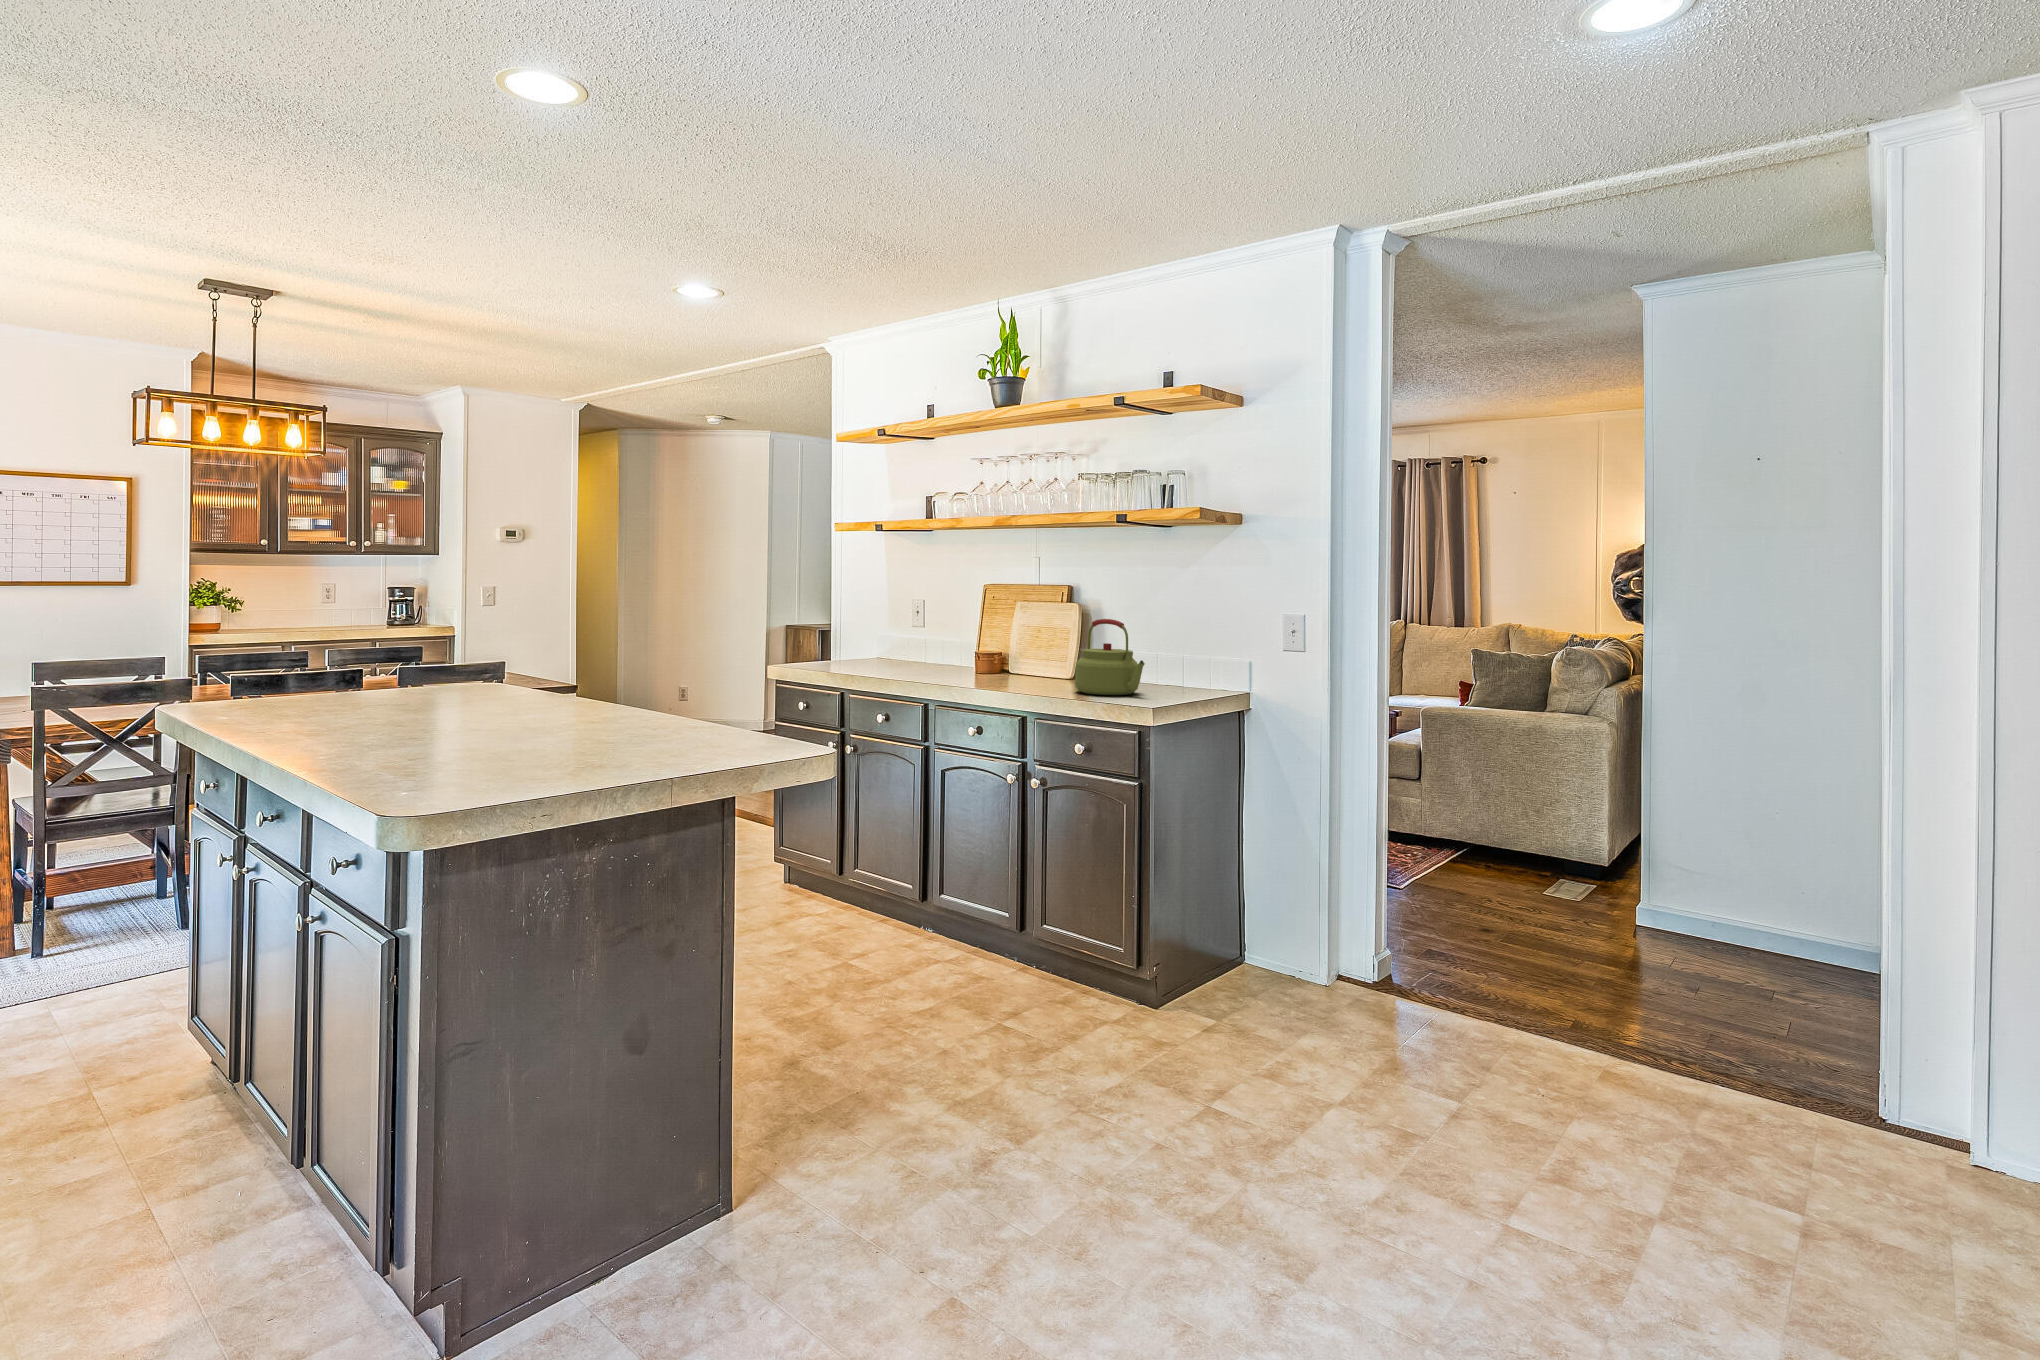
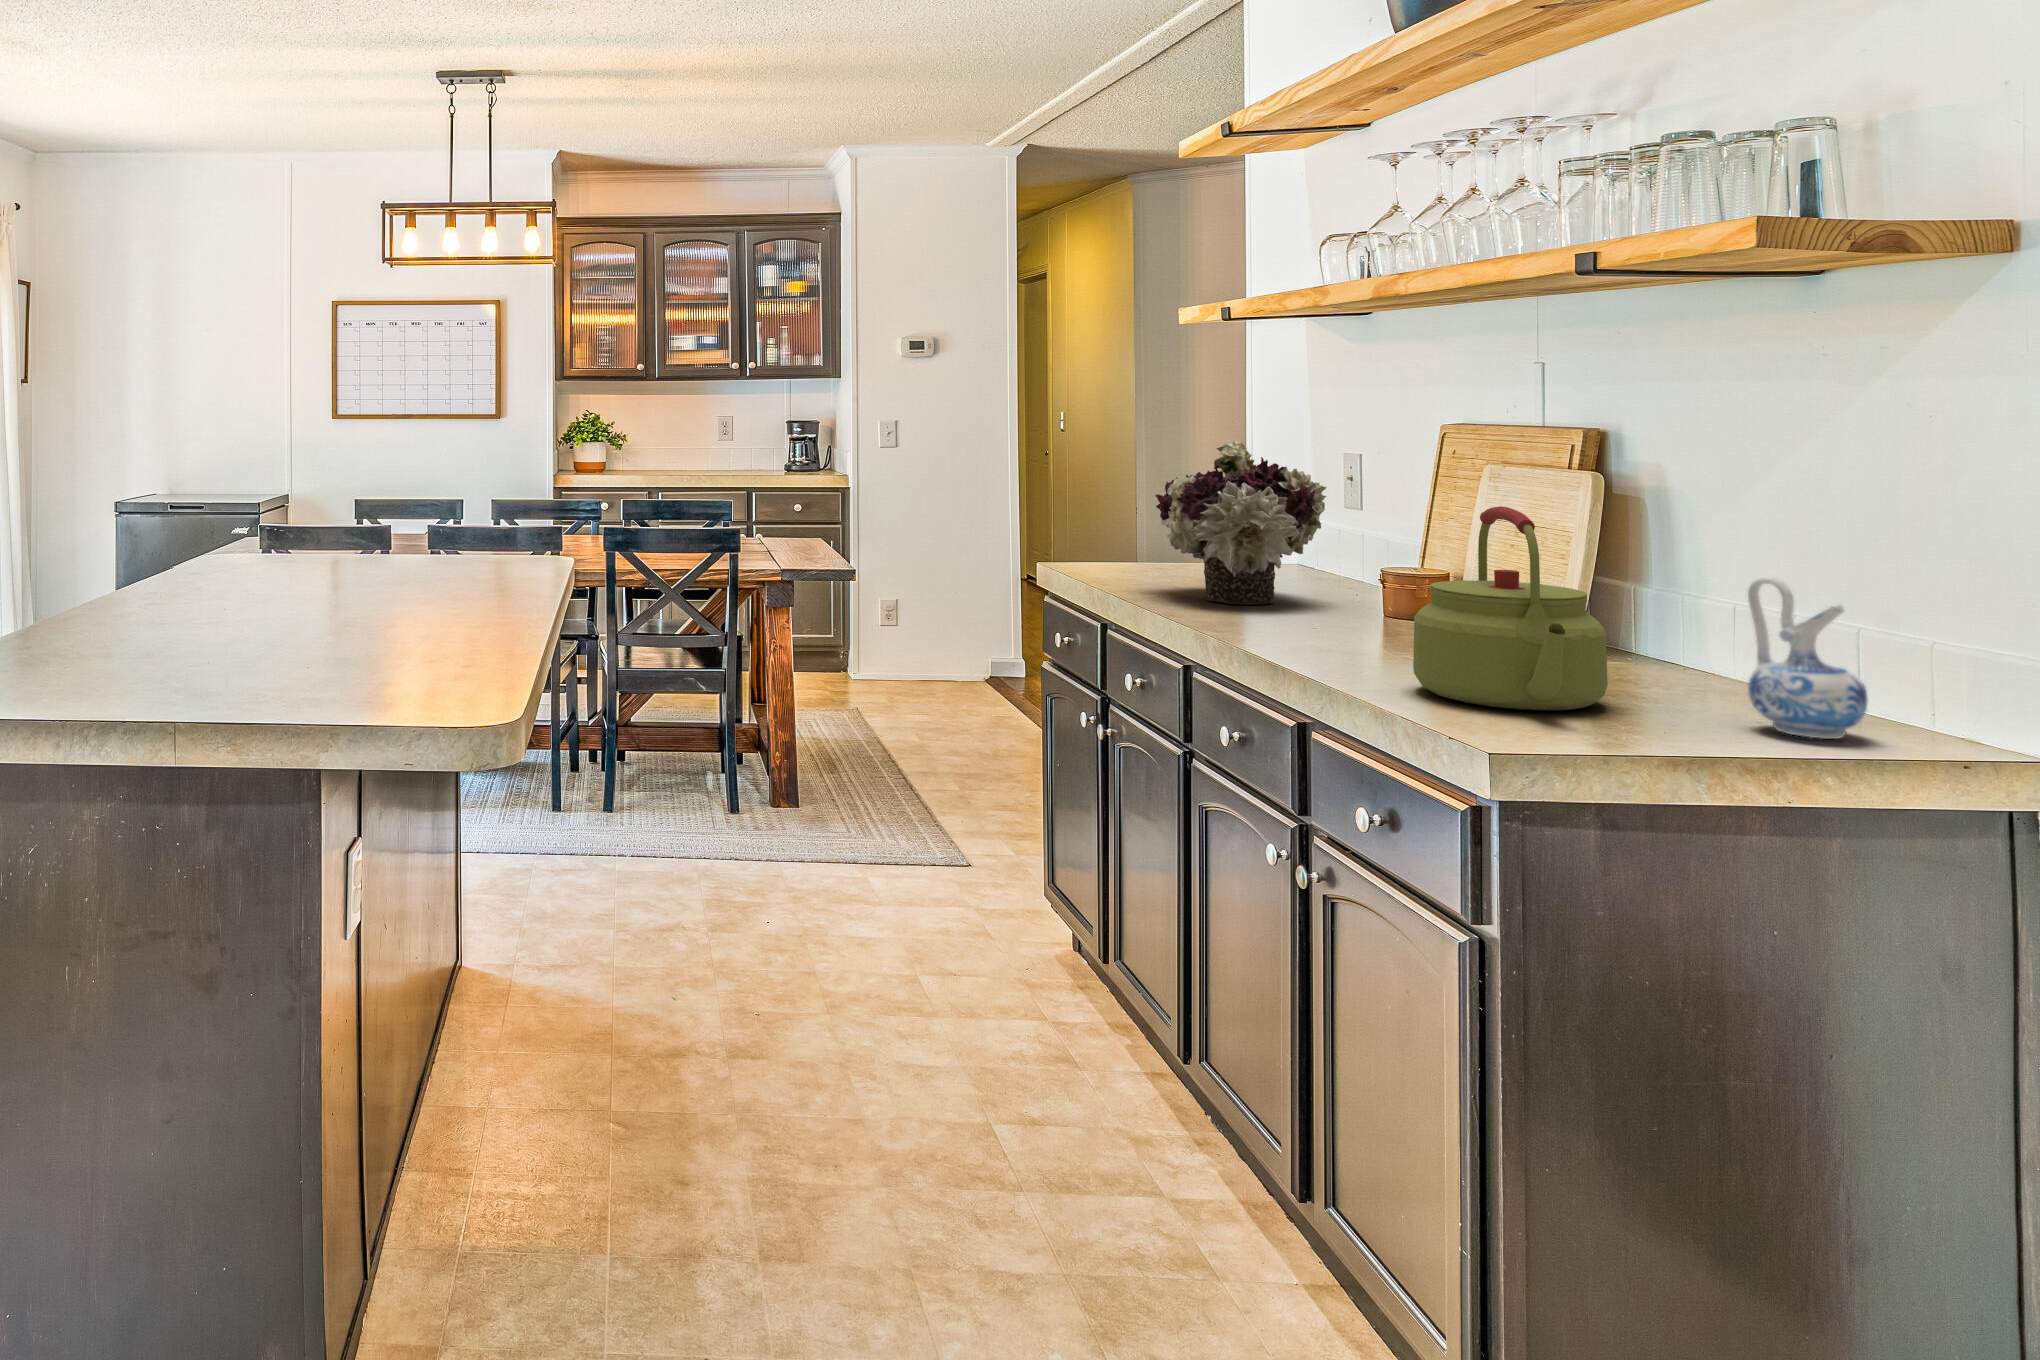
flower arrangement: none [879,595,959,674] -> present [1155,439,1326,605]
ceramic pitcher: none [1176,640,1207,693] -> present [1748,577,1868,739]

